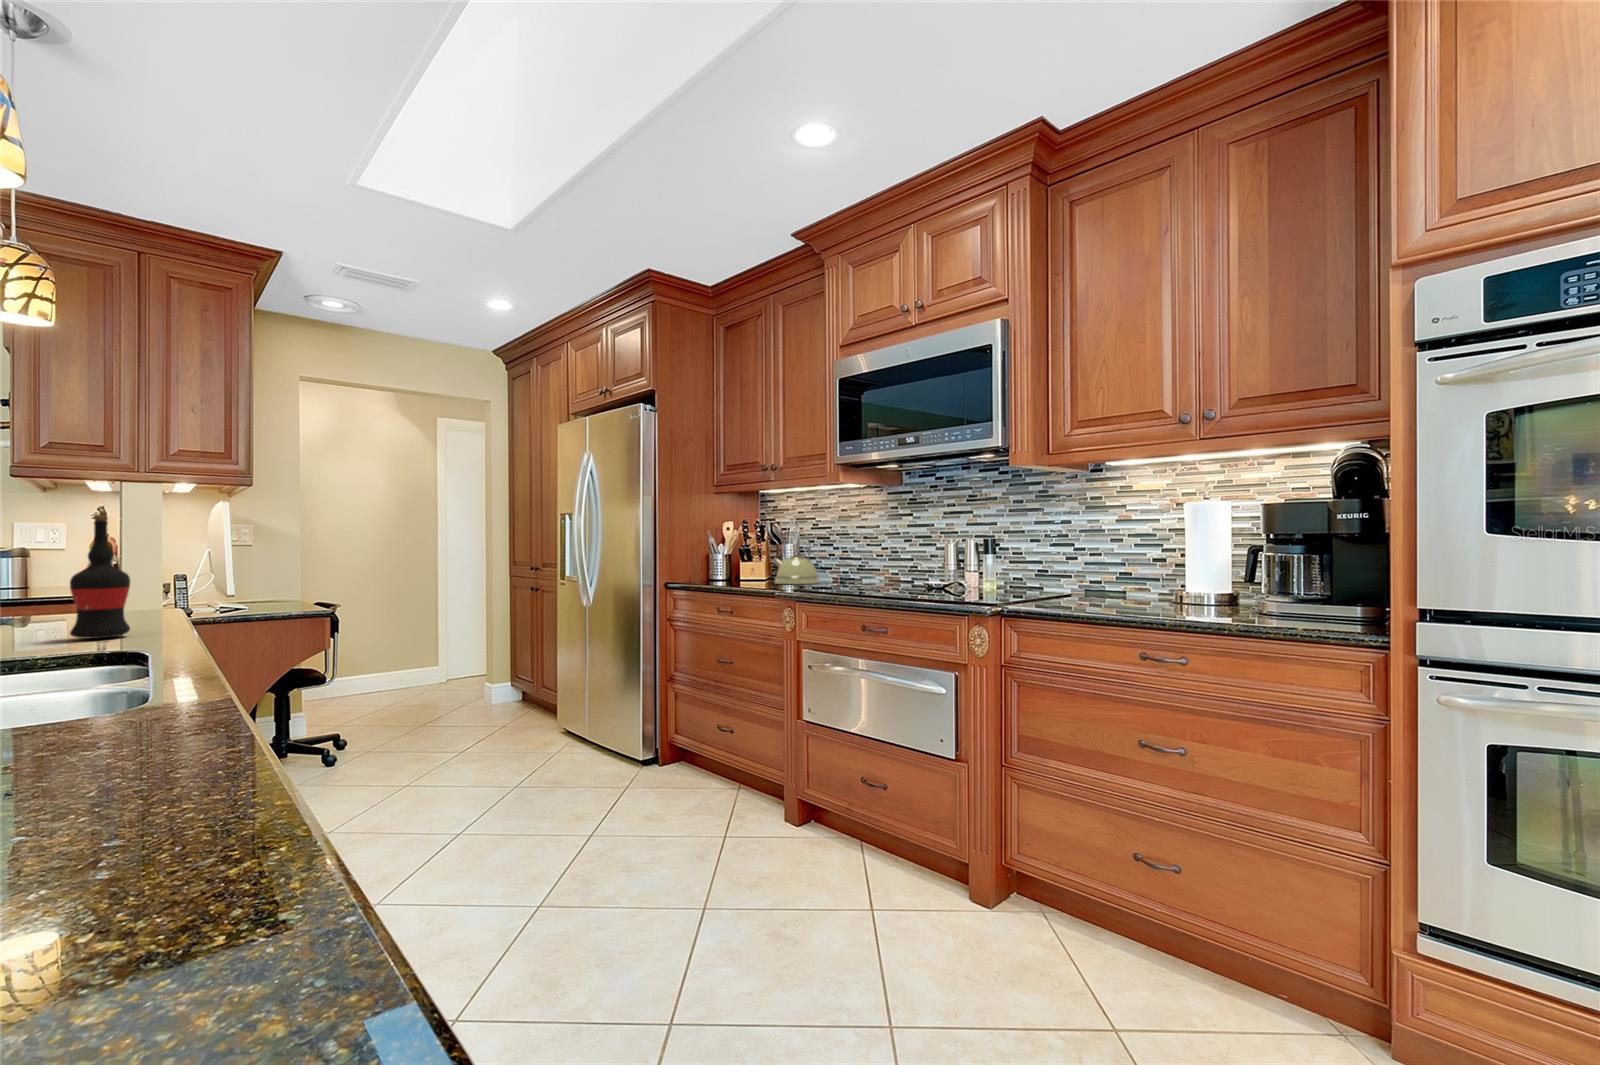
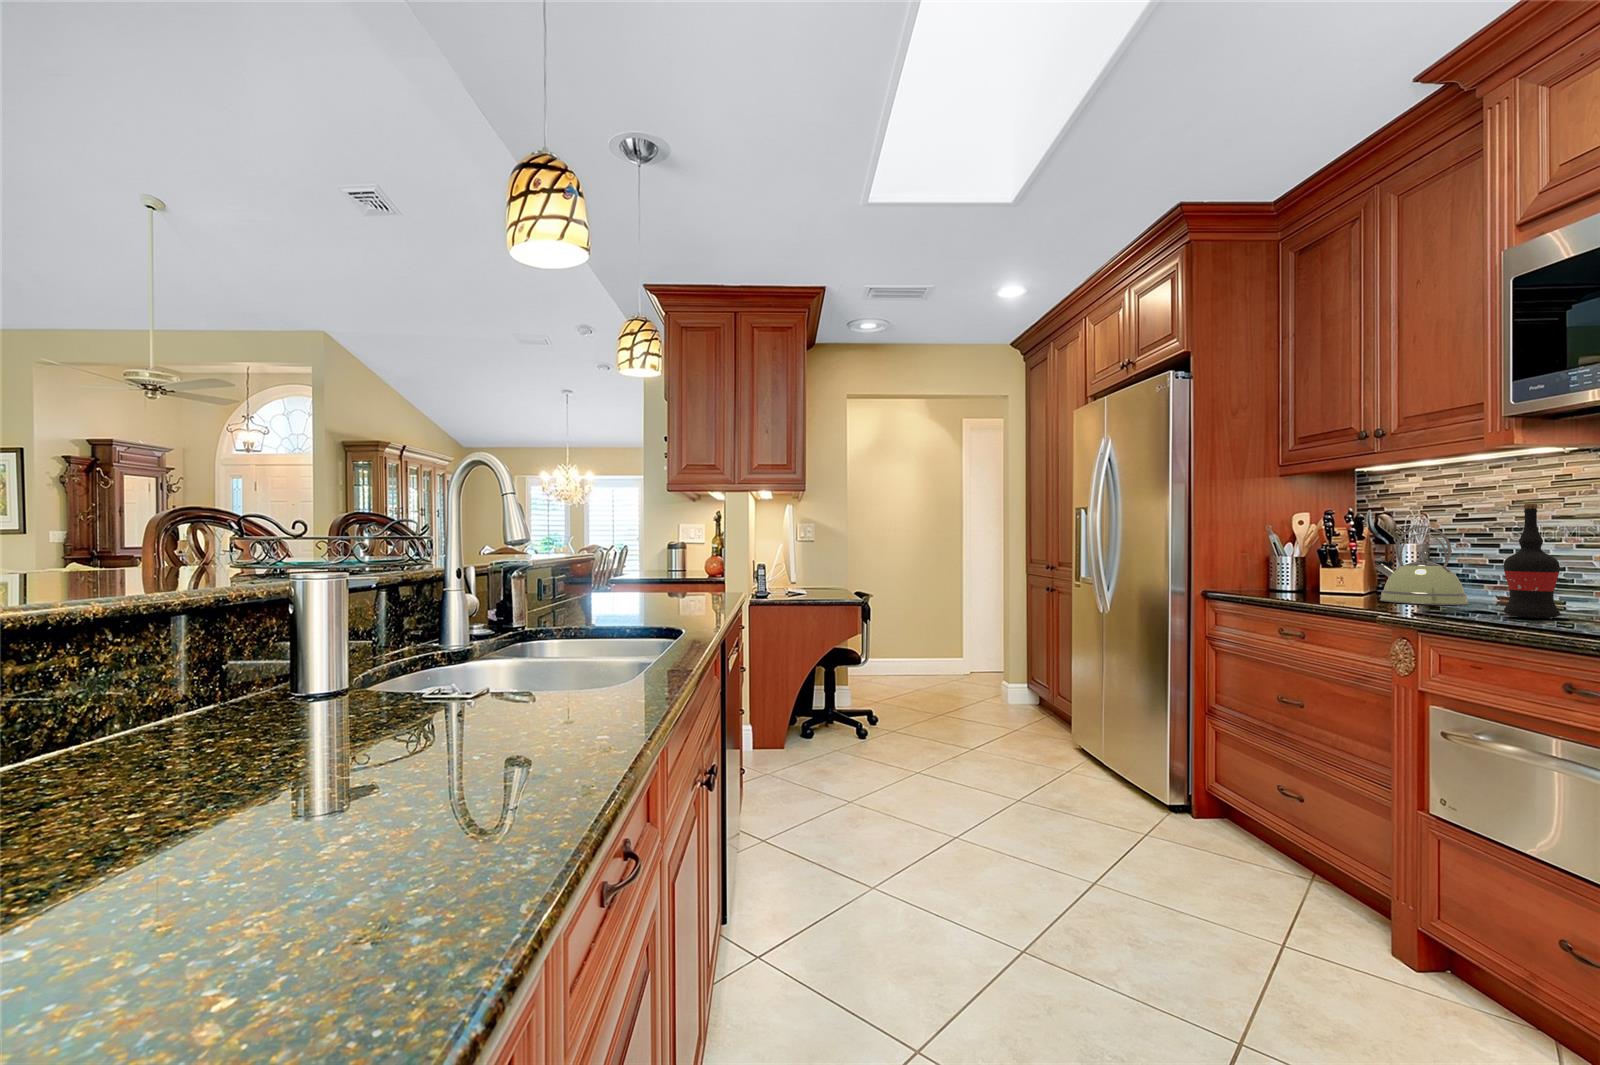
wine bottle: present [70,515,130,639] -> present [1504,503,1560,618]

